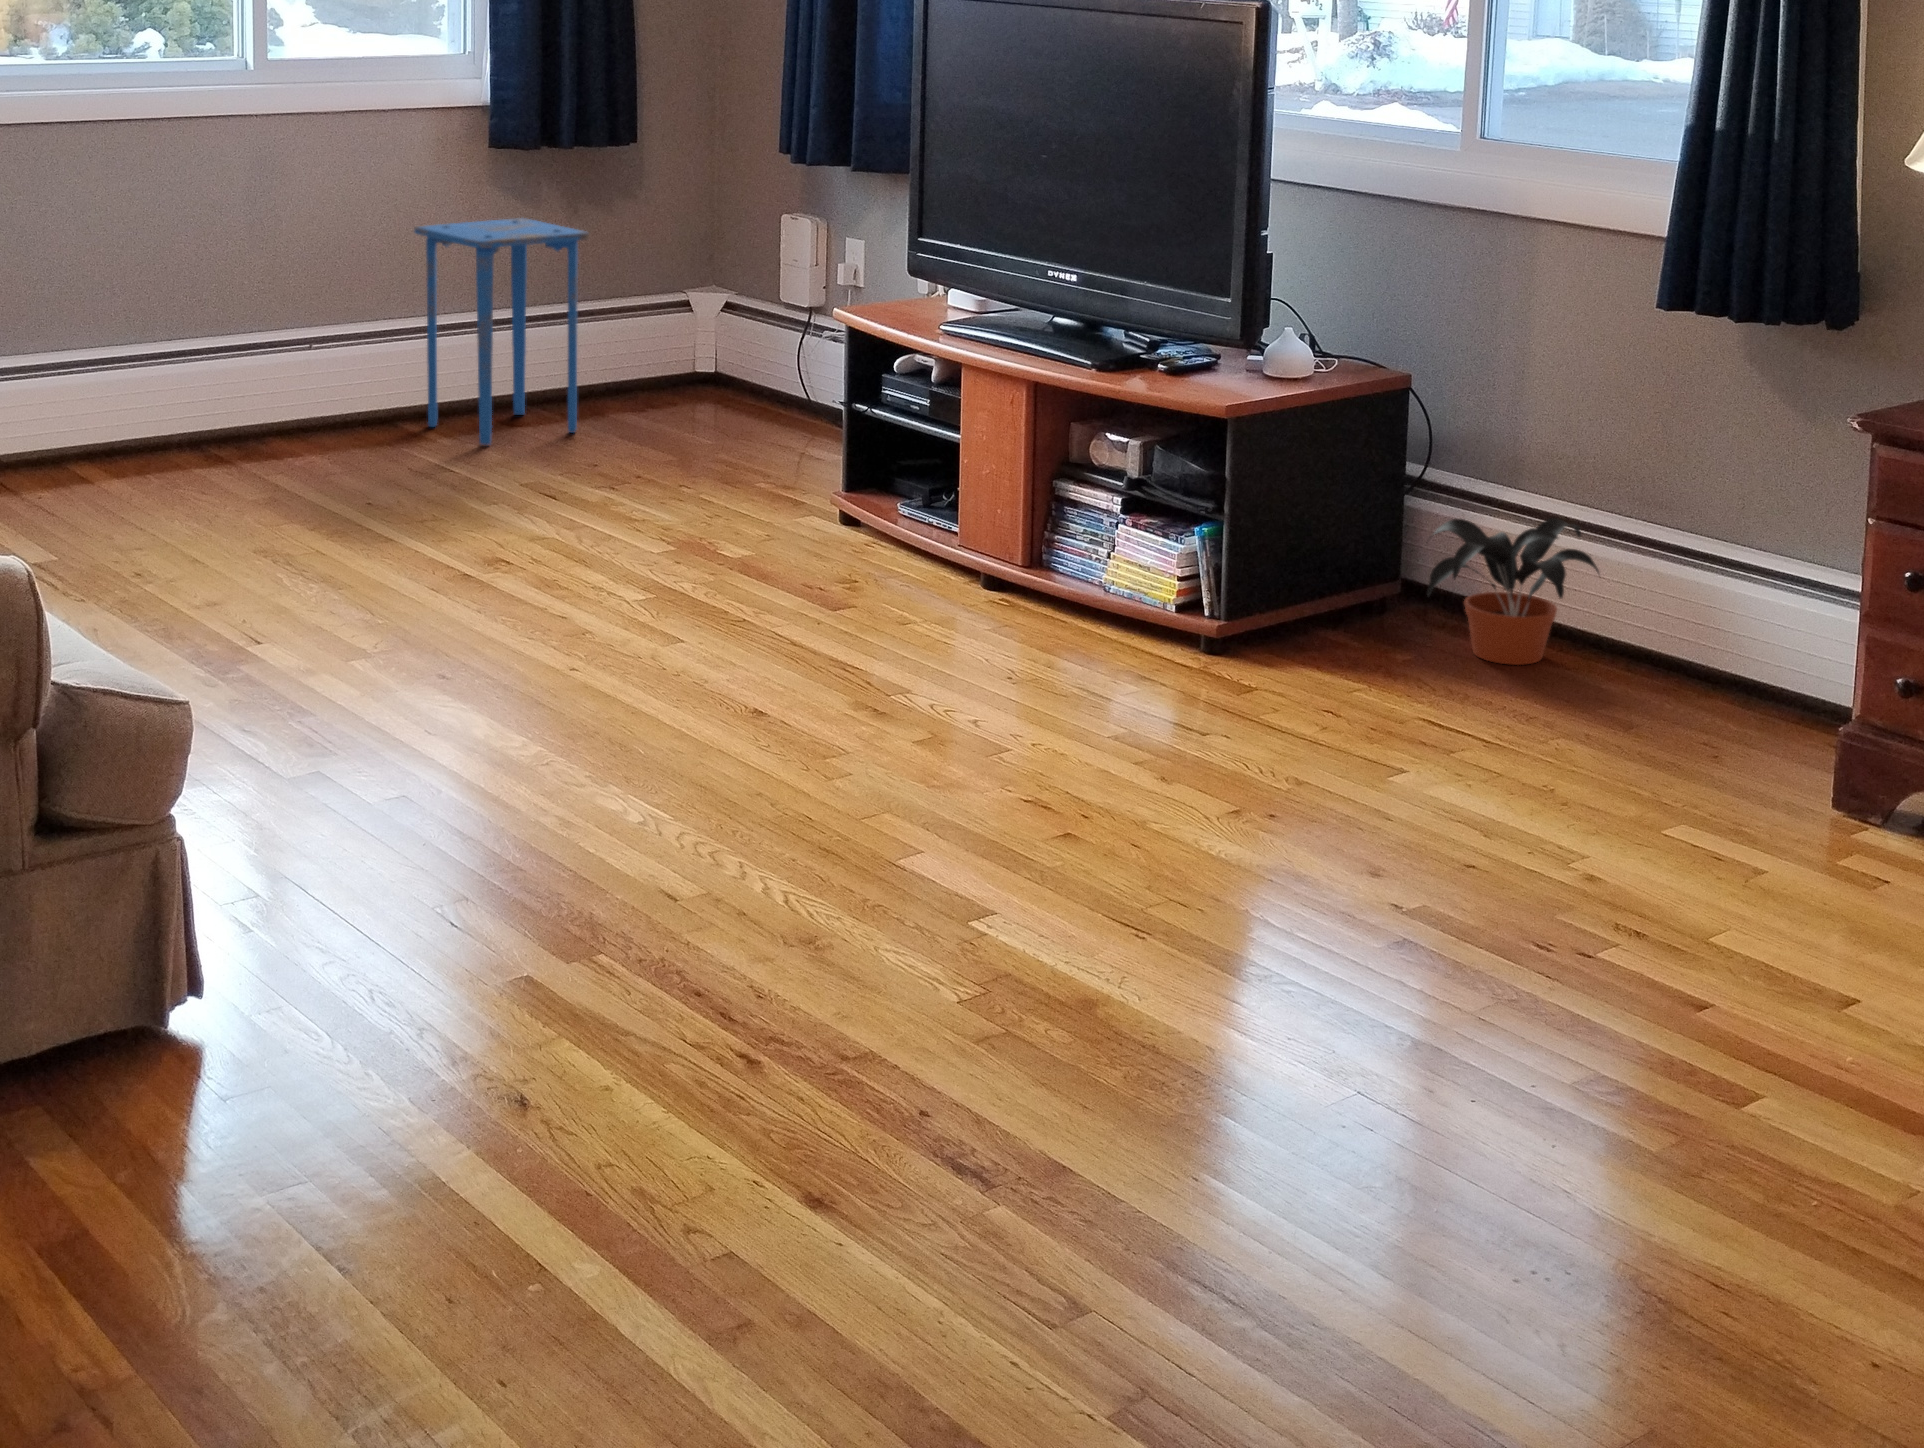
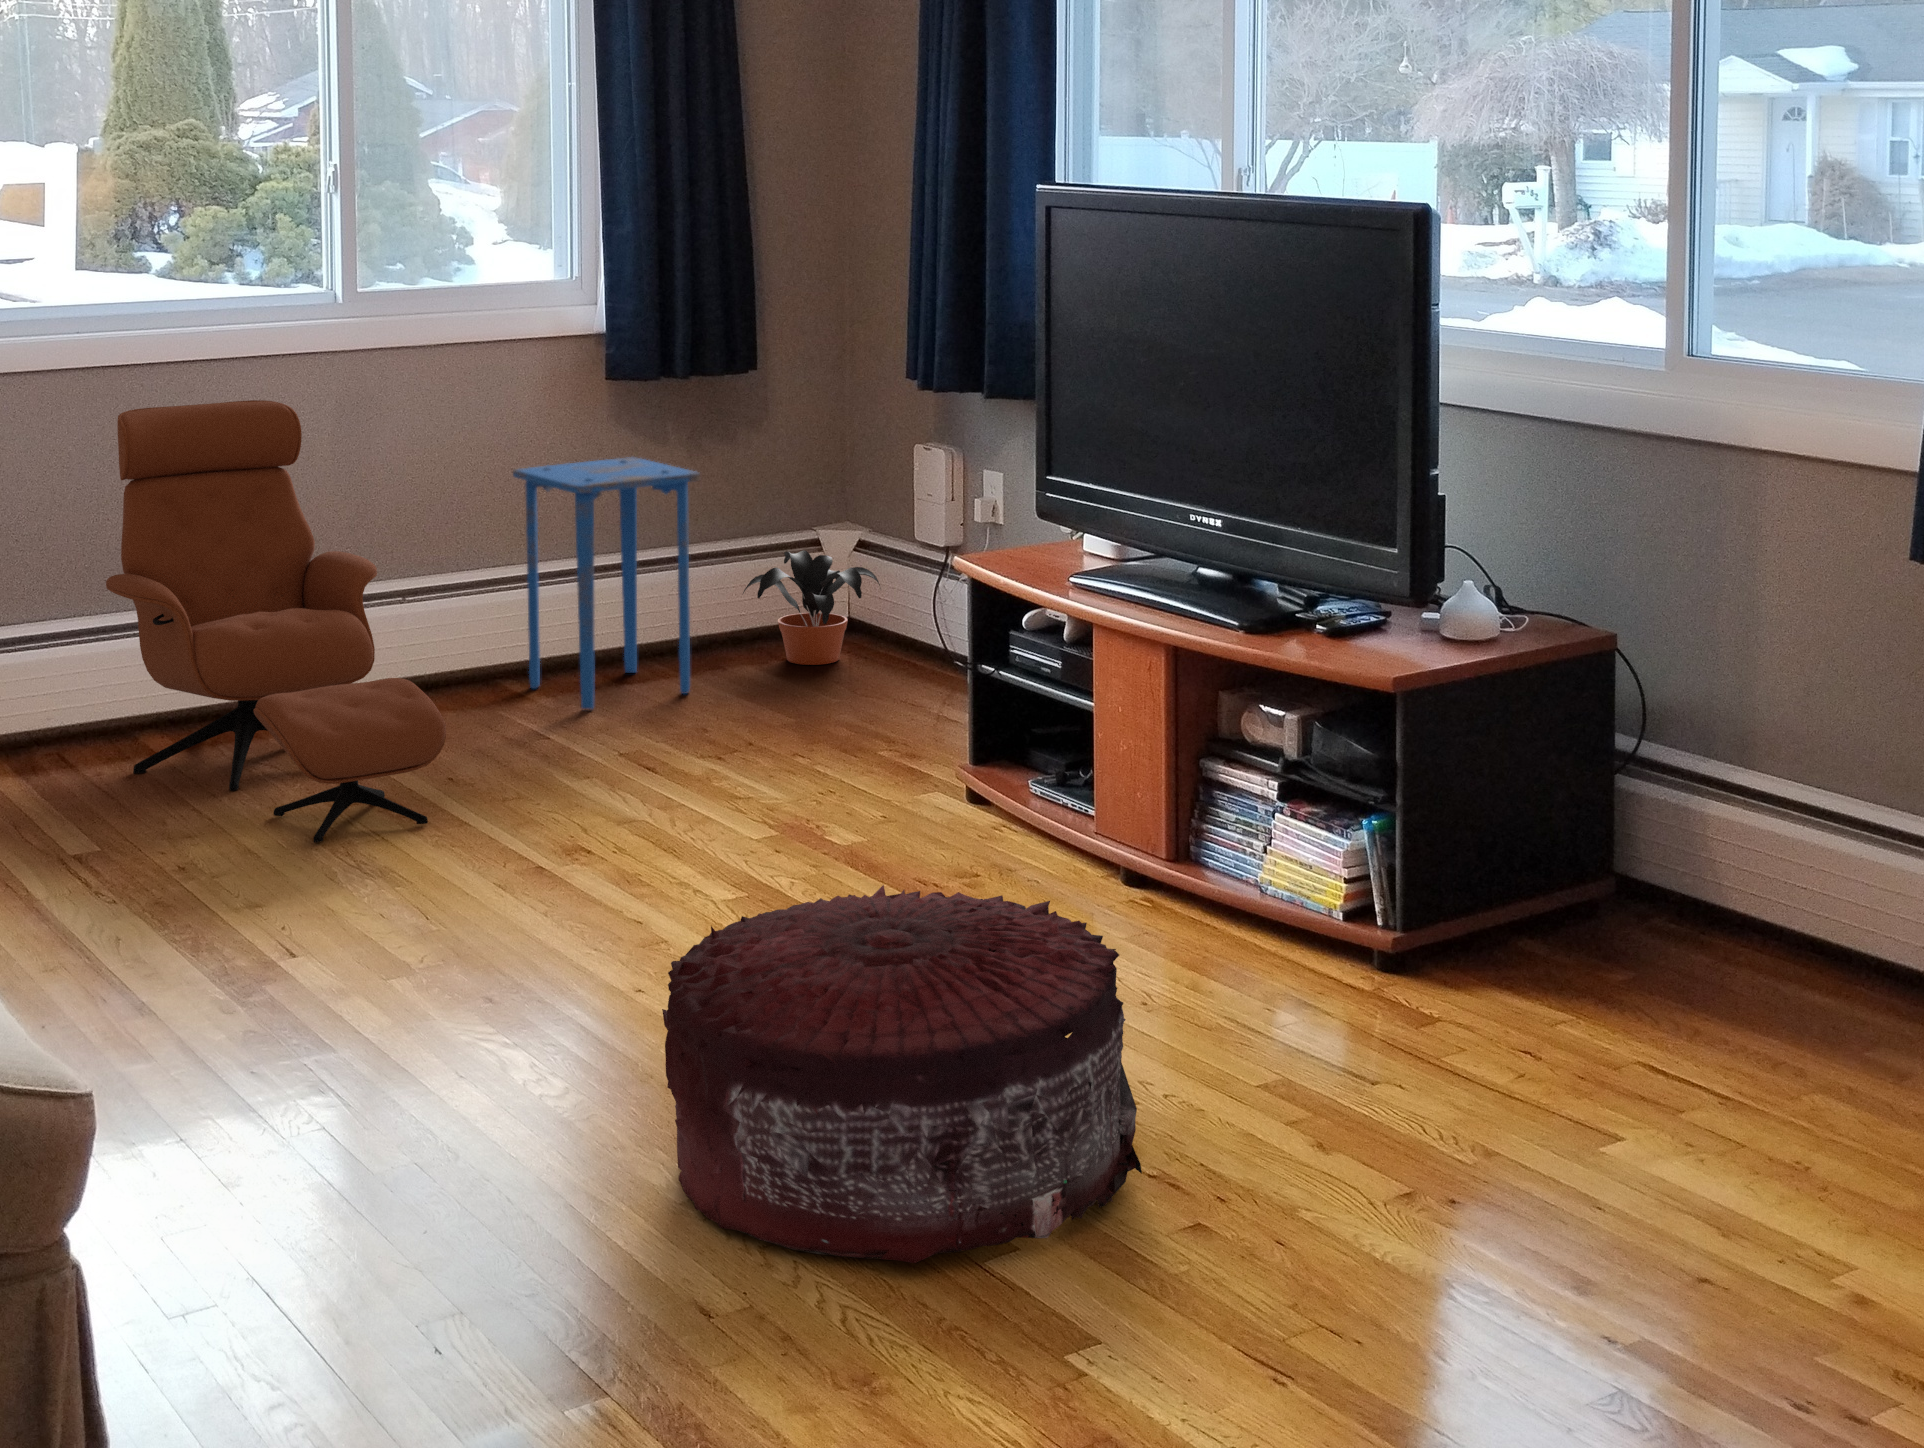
lounge chair: none [45,157,376,552] -> present [106,400,446,843]
potted plant: present [1427,518,1599,665] -> present [743,550,880,665]
pouf: none [619,568,1021,860] -> present [662,885,1142,1263]

